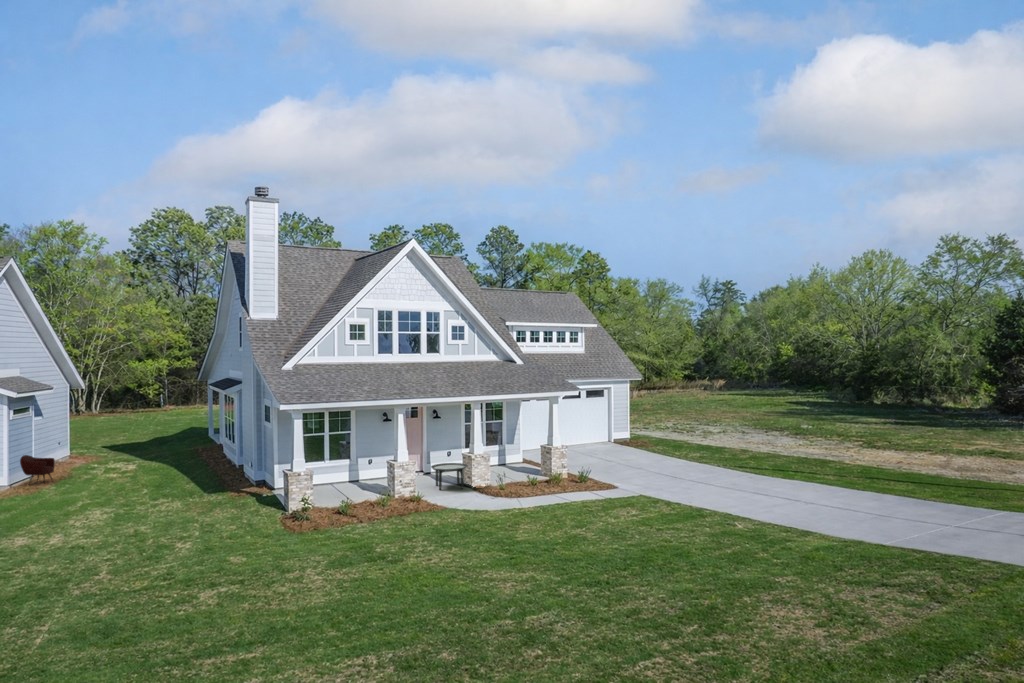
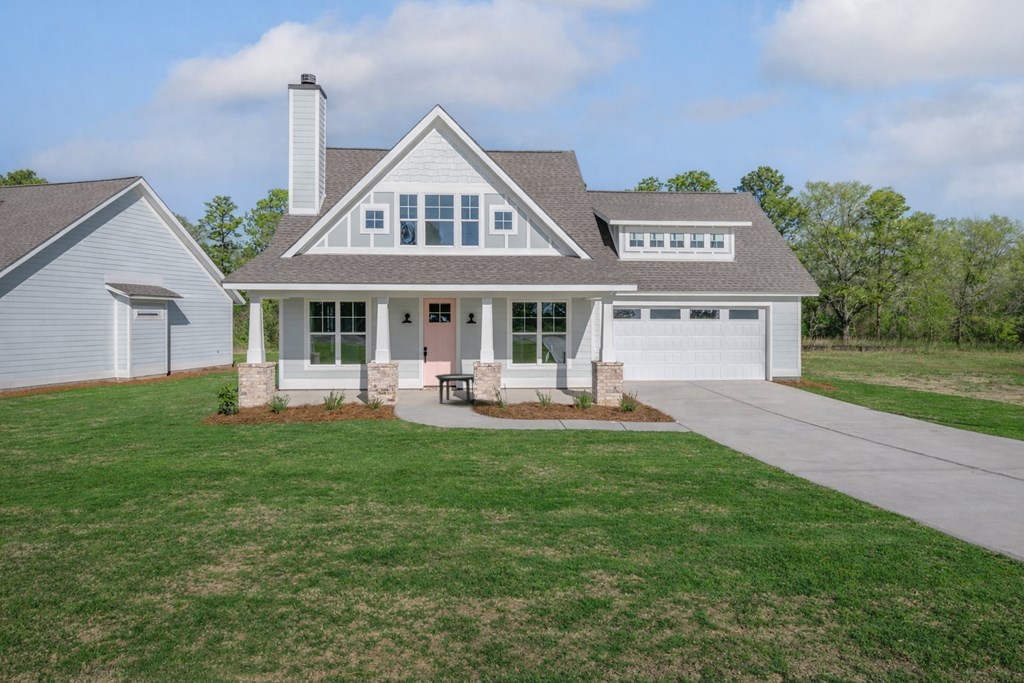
armchair: present [20,455,55,484] -> none [119,352,152,379]

